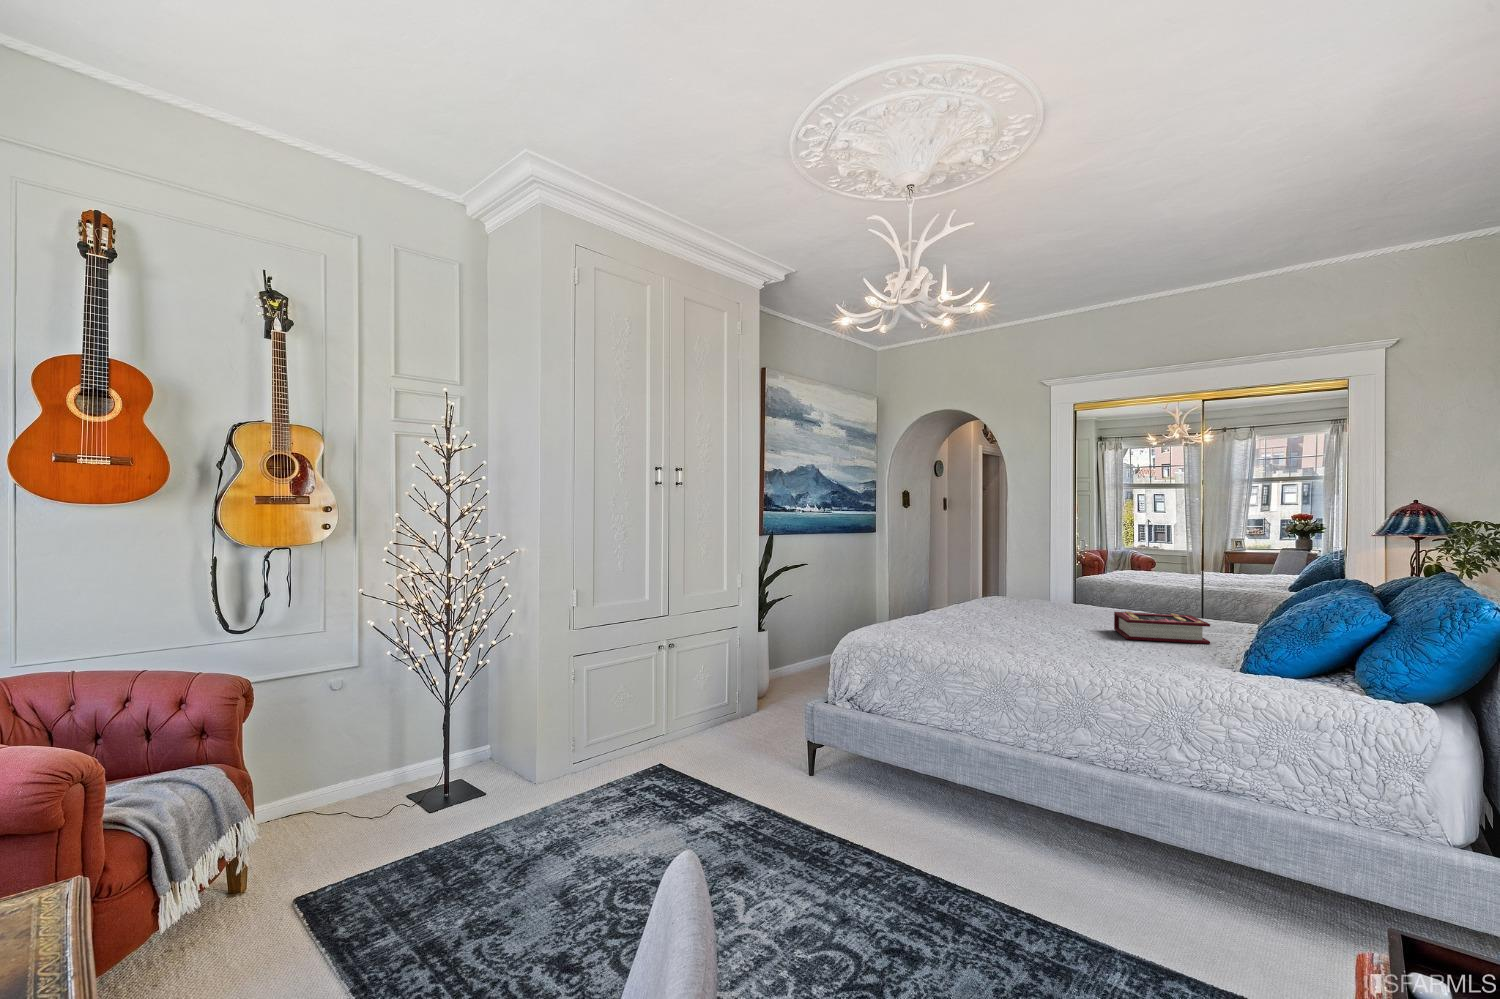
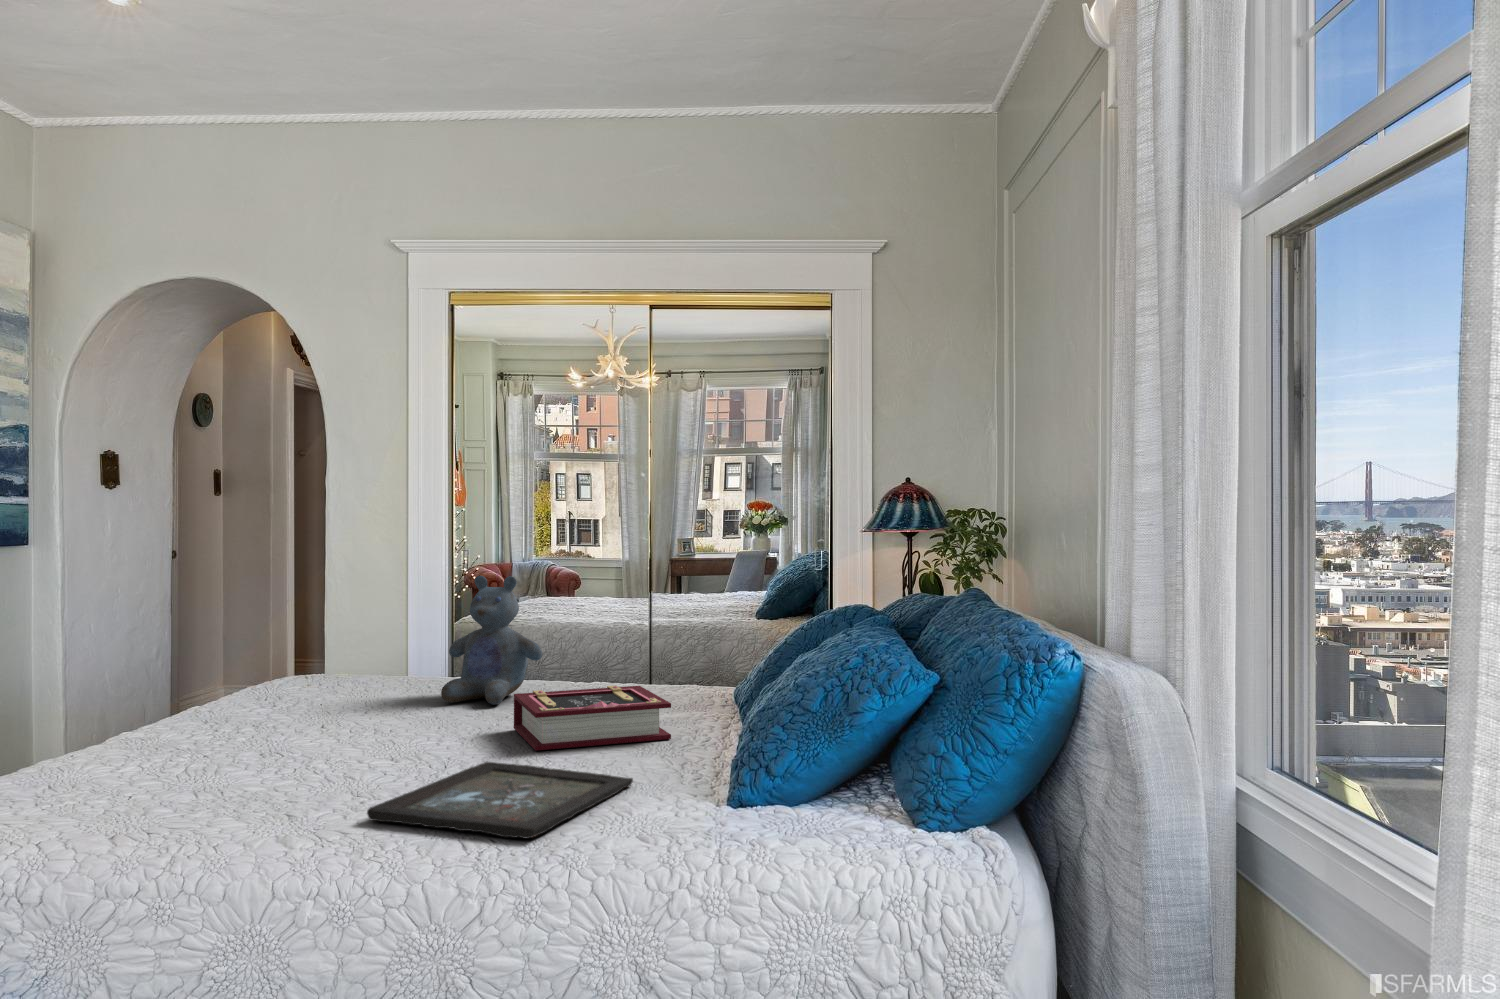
stuffed bear: none [1073,552,1131,619] -> present [441,576,542,705]
tray: none [1044,639,1183,668] -> present [367,762,633,838]

